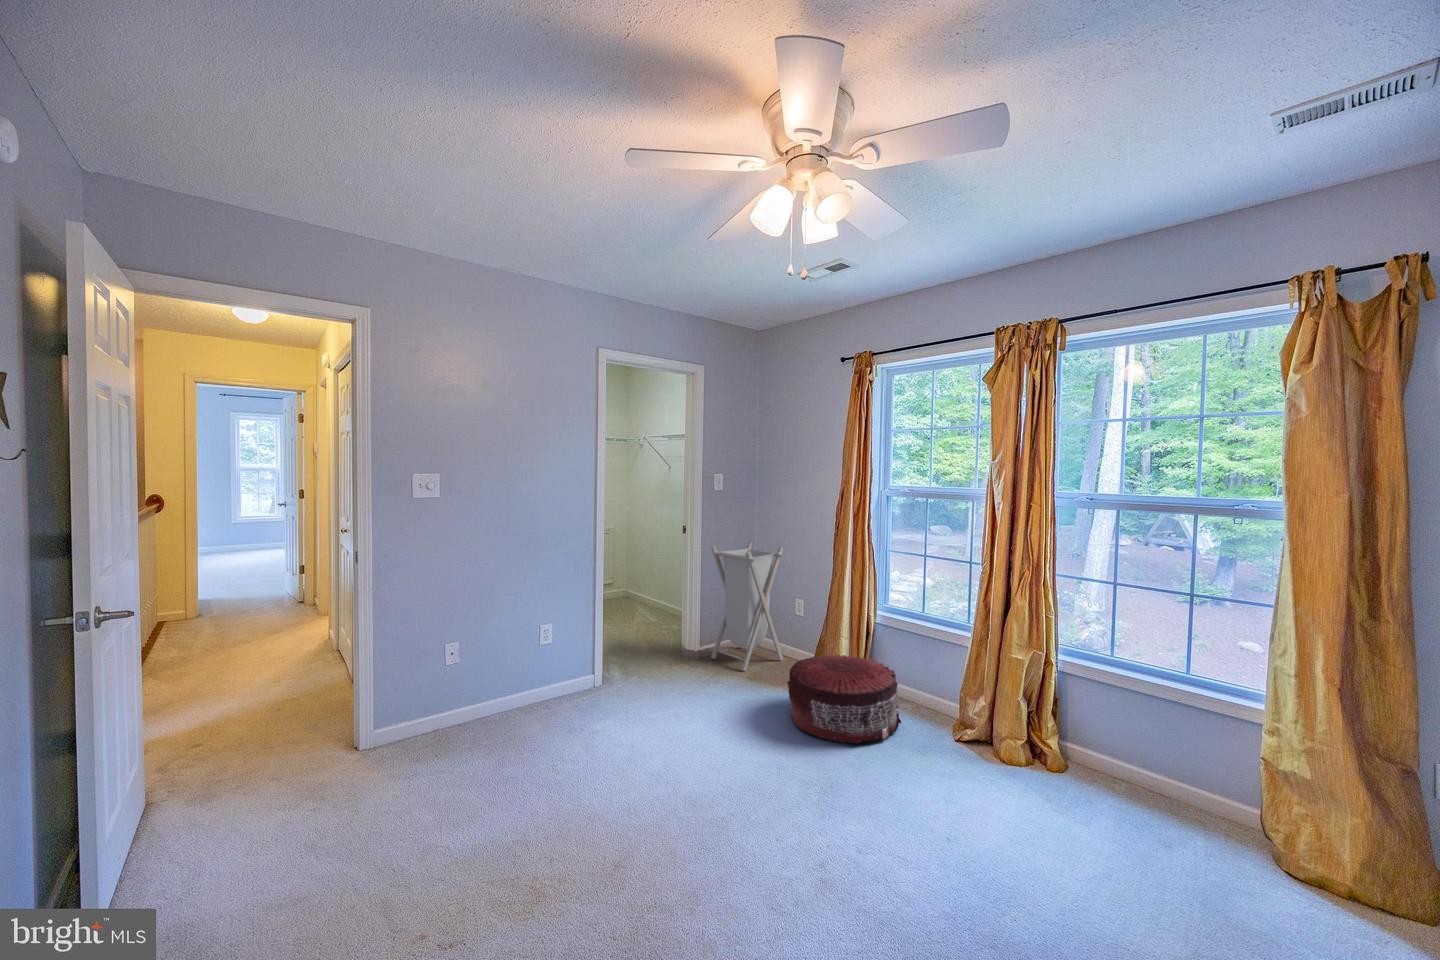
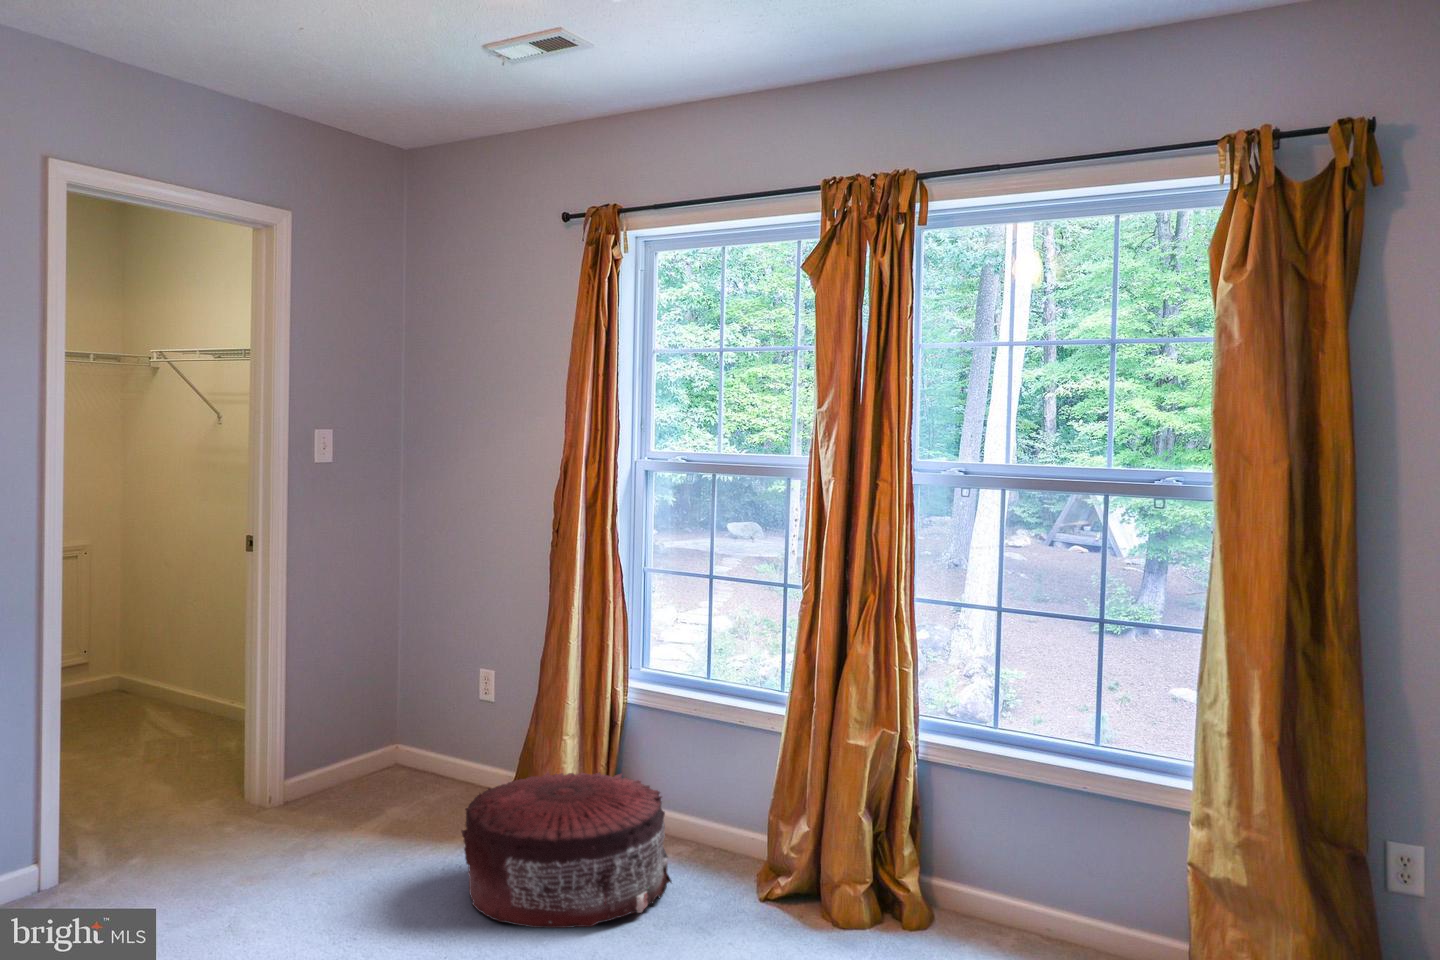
laundry hamper: present [711,542,783,671] -> none [303,568,457,824]

